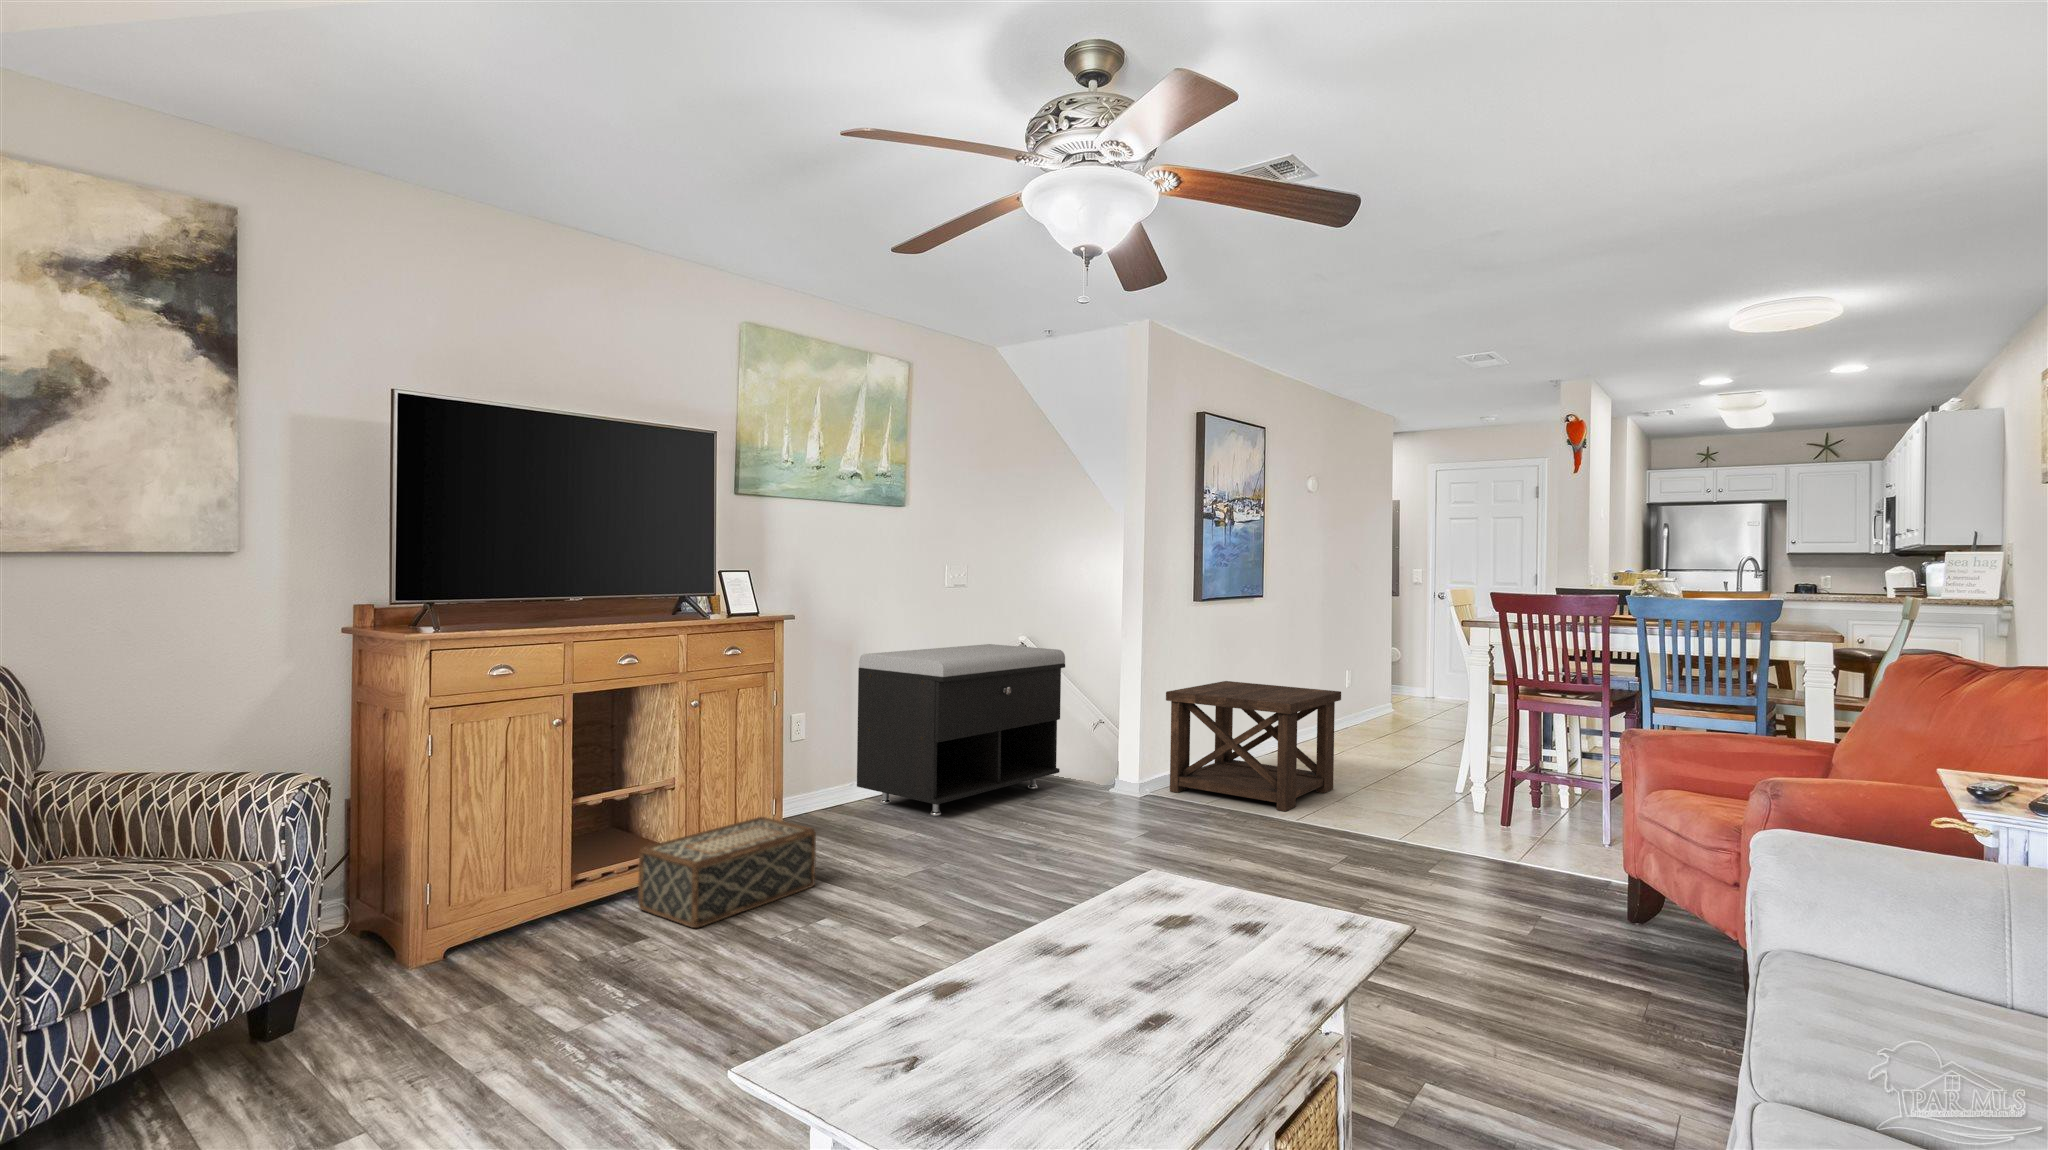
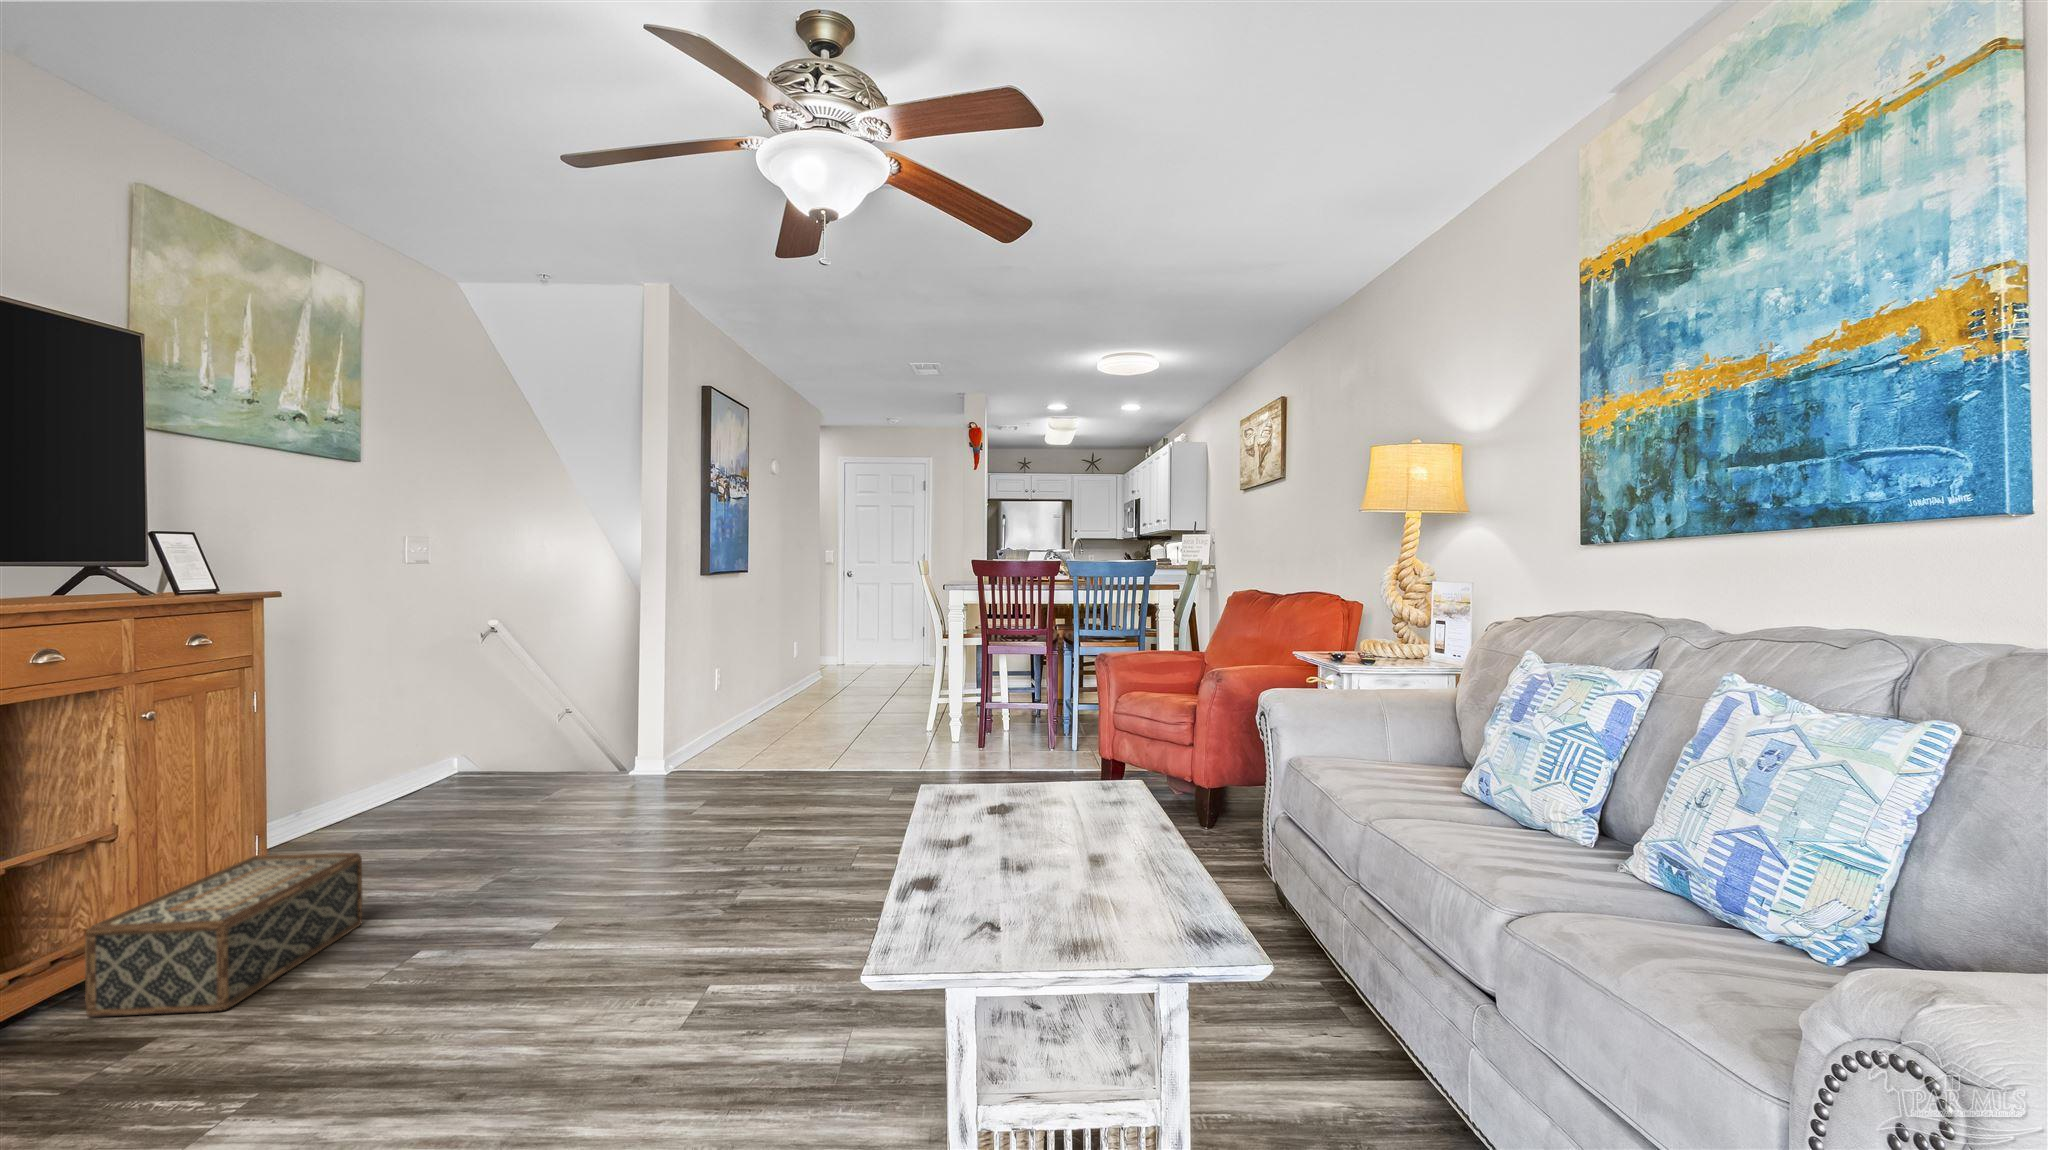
storage bench: present [857,644,1065,816] -> none [314,627,575,826]
side table: present [1166,681,1341,811] -> none [686,650,838,761]

